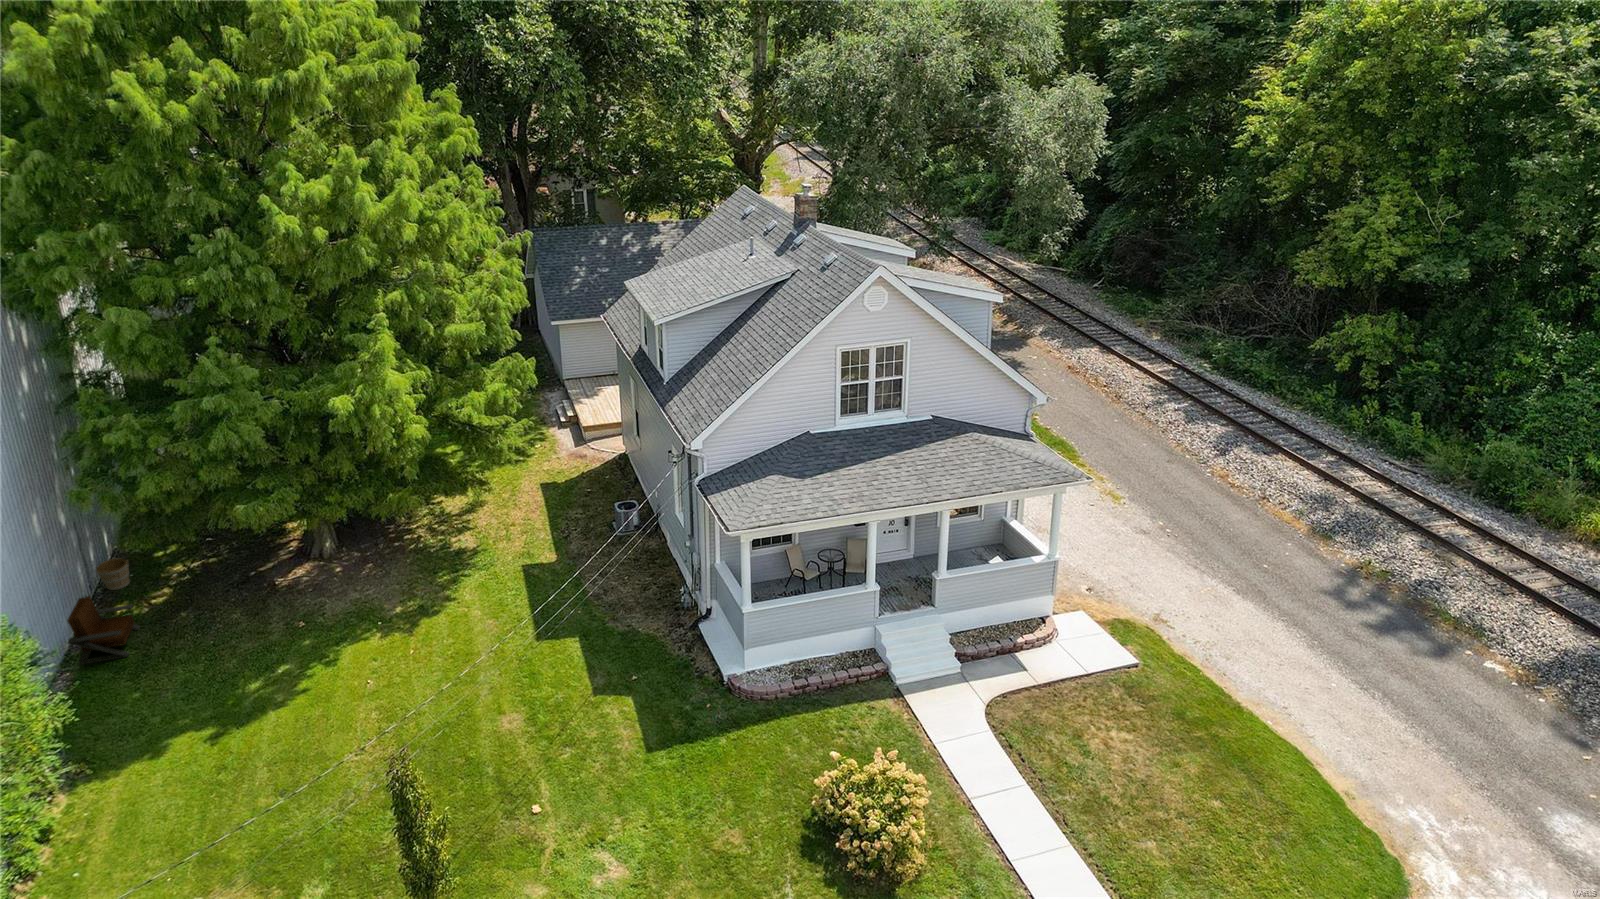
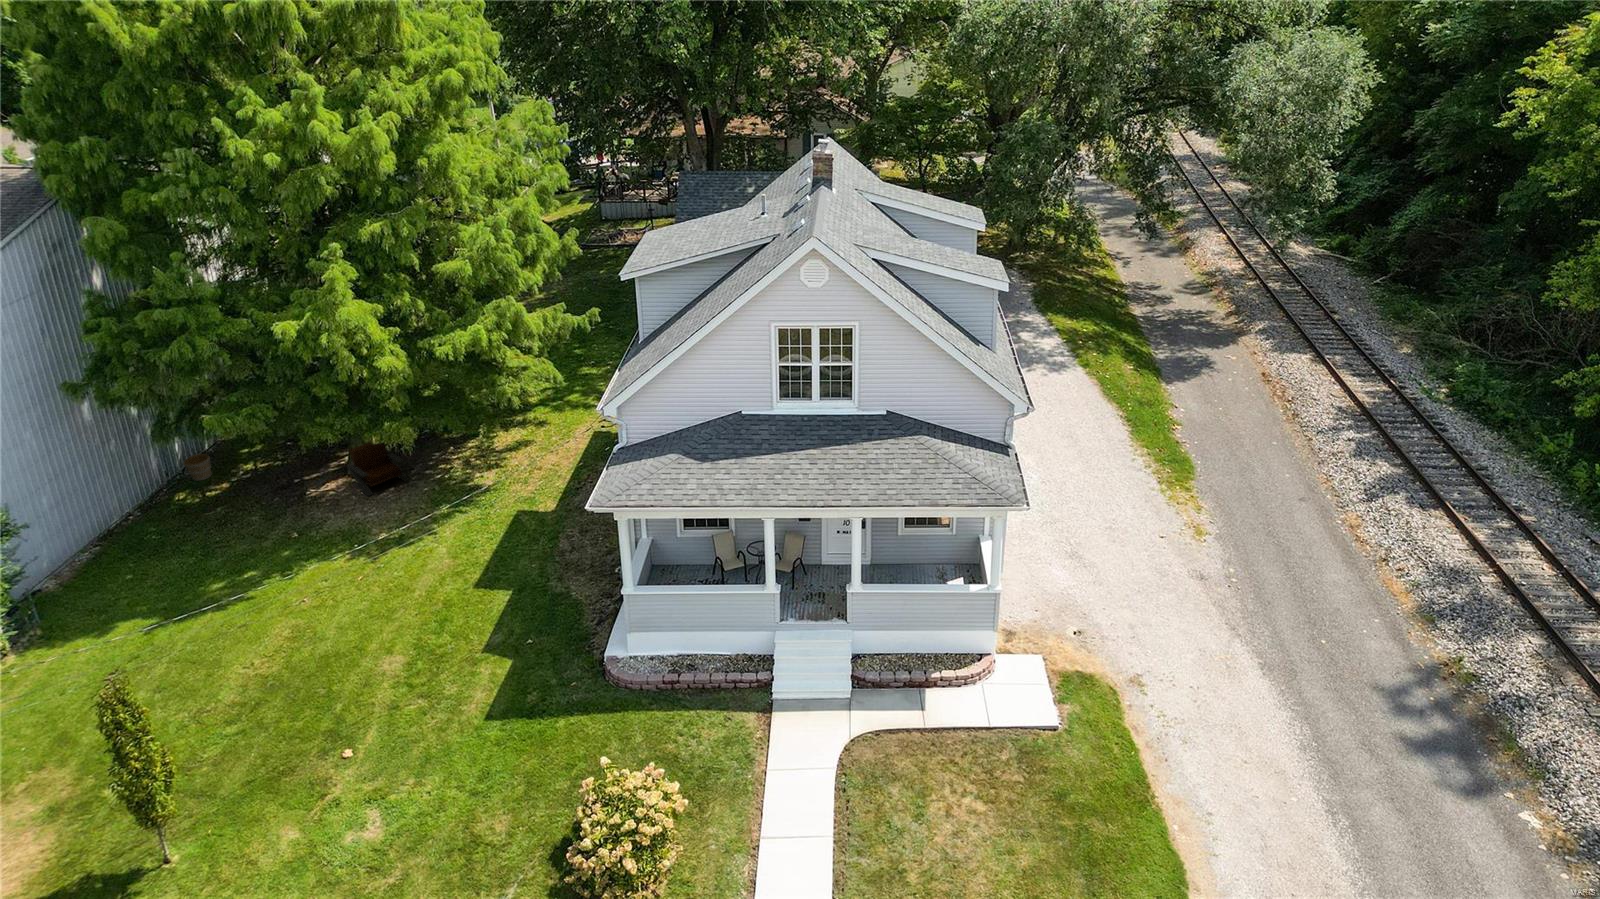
lounge chair: present [67,596,140,665] -> present [347,443,408,496]

